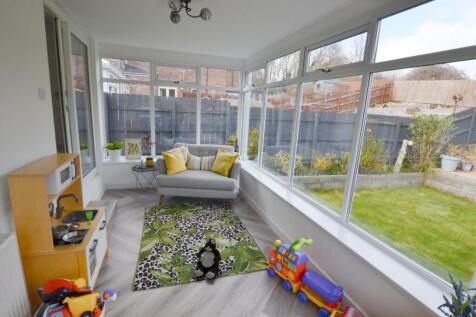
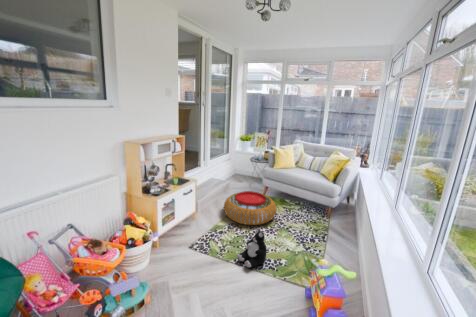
pouf: none [134,203,193,241] -> present [224,191,276,225]

